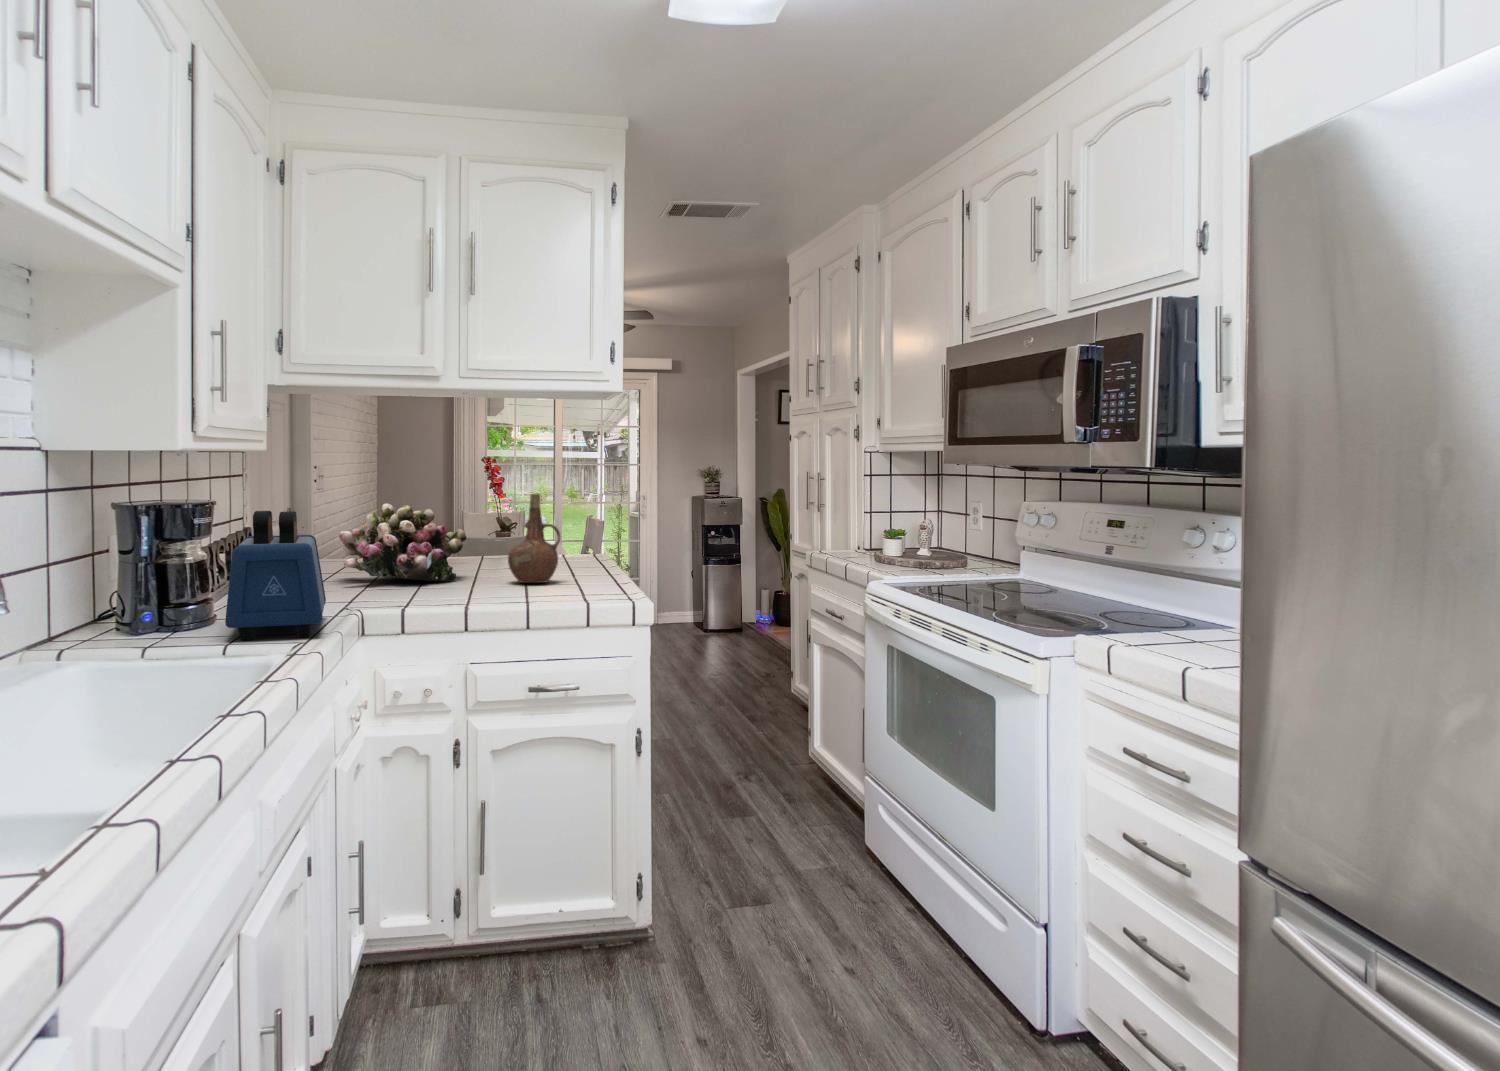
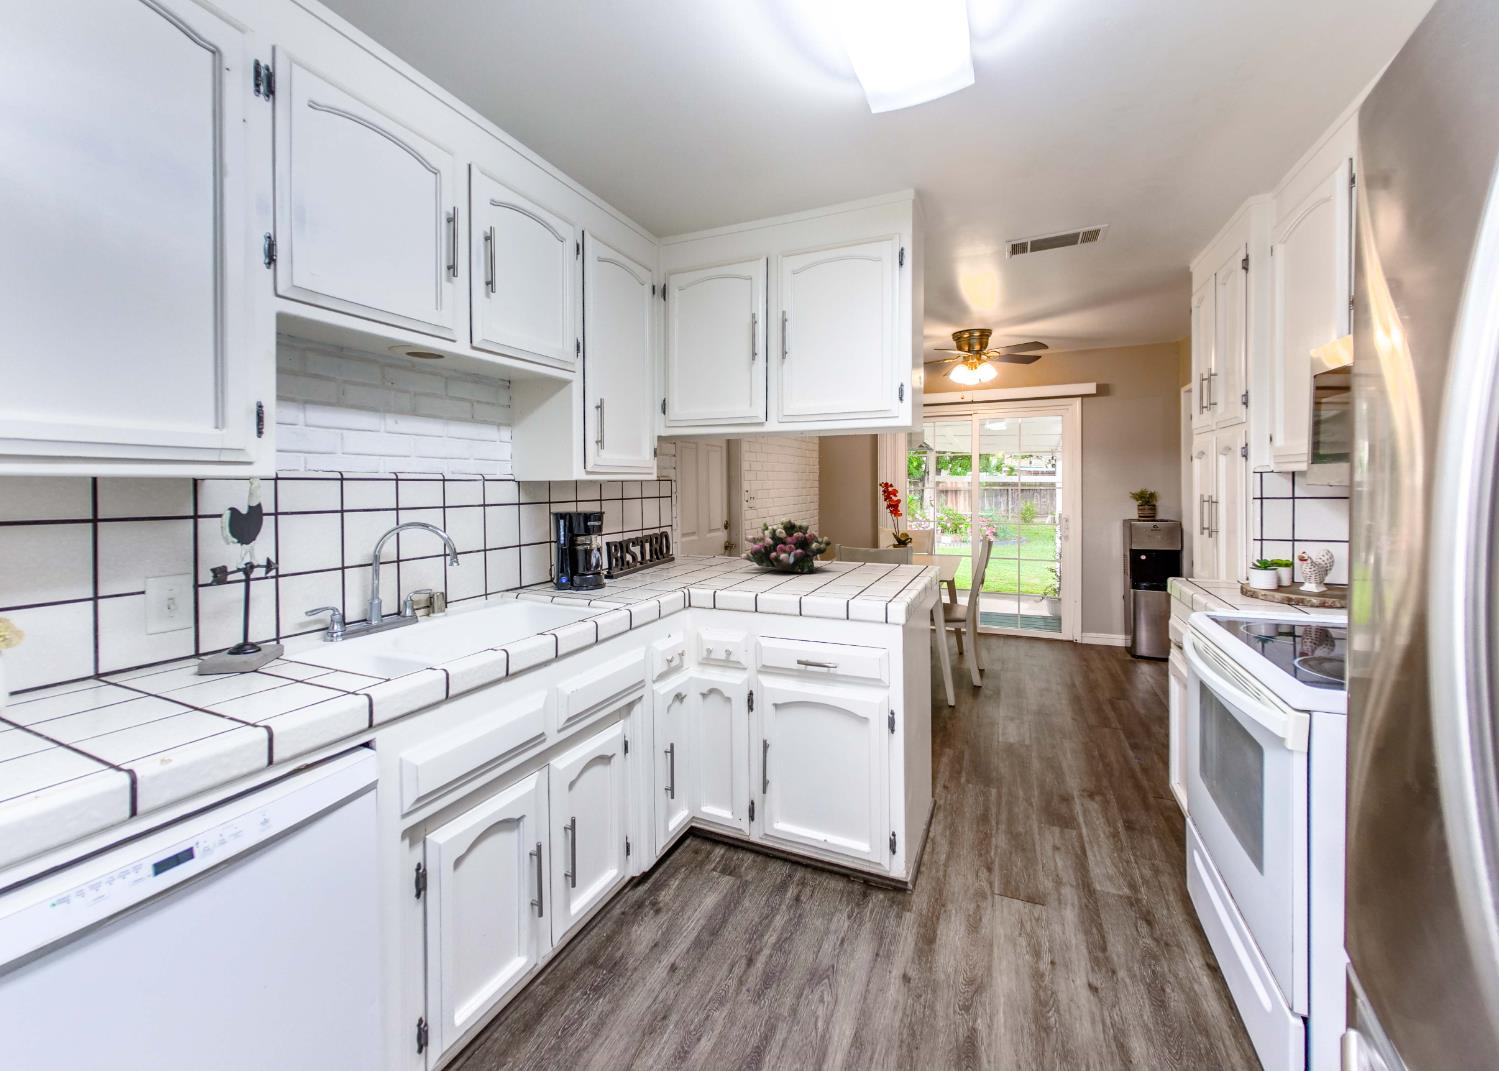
ceramic pitcher: present [508,494,560,583] -> none [841,511,882,579]
toaster: present [225,511,326,640] -> none [557,517,659,604]

